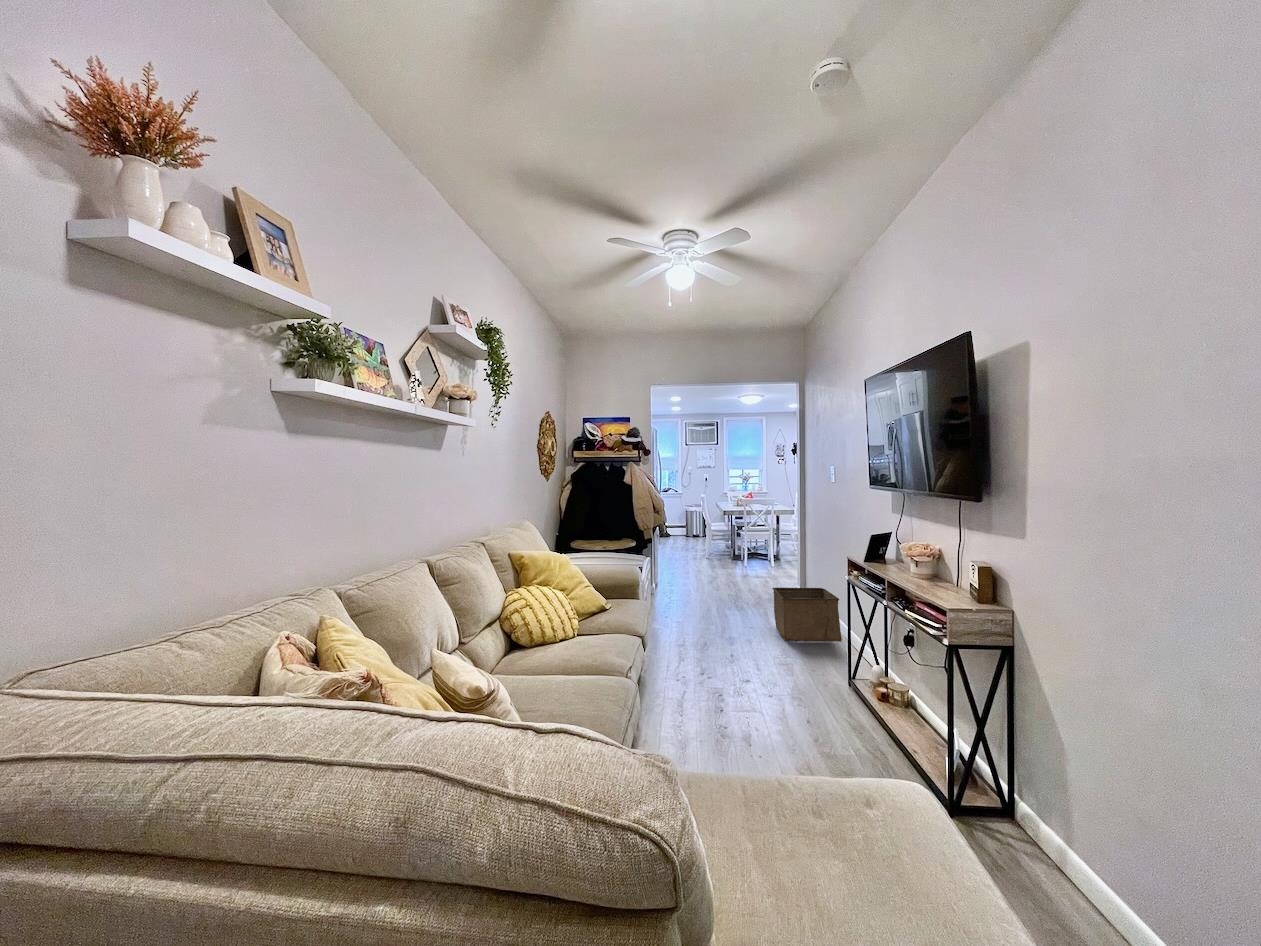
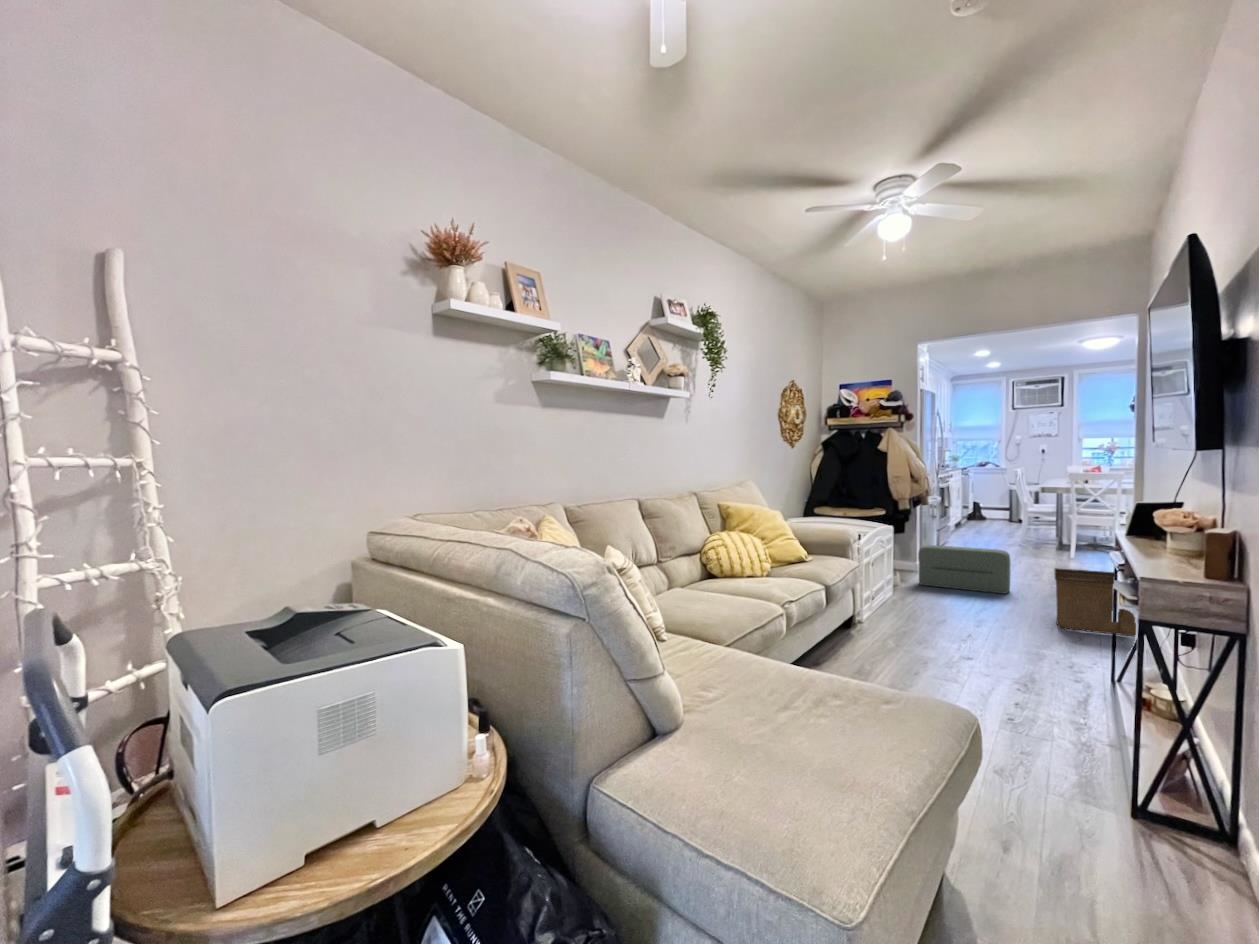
pouf: none [659,570,729,610] -> present [918,545,1010,594]

